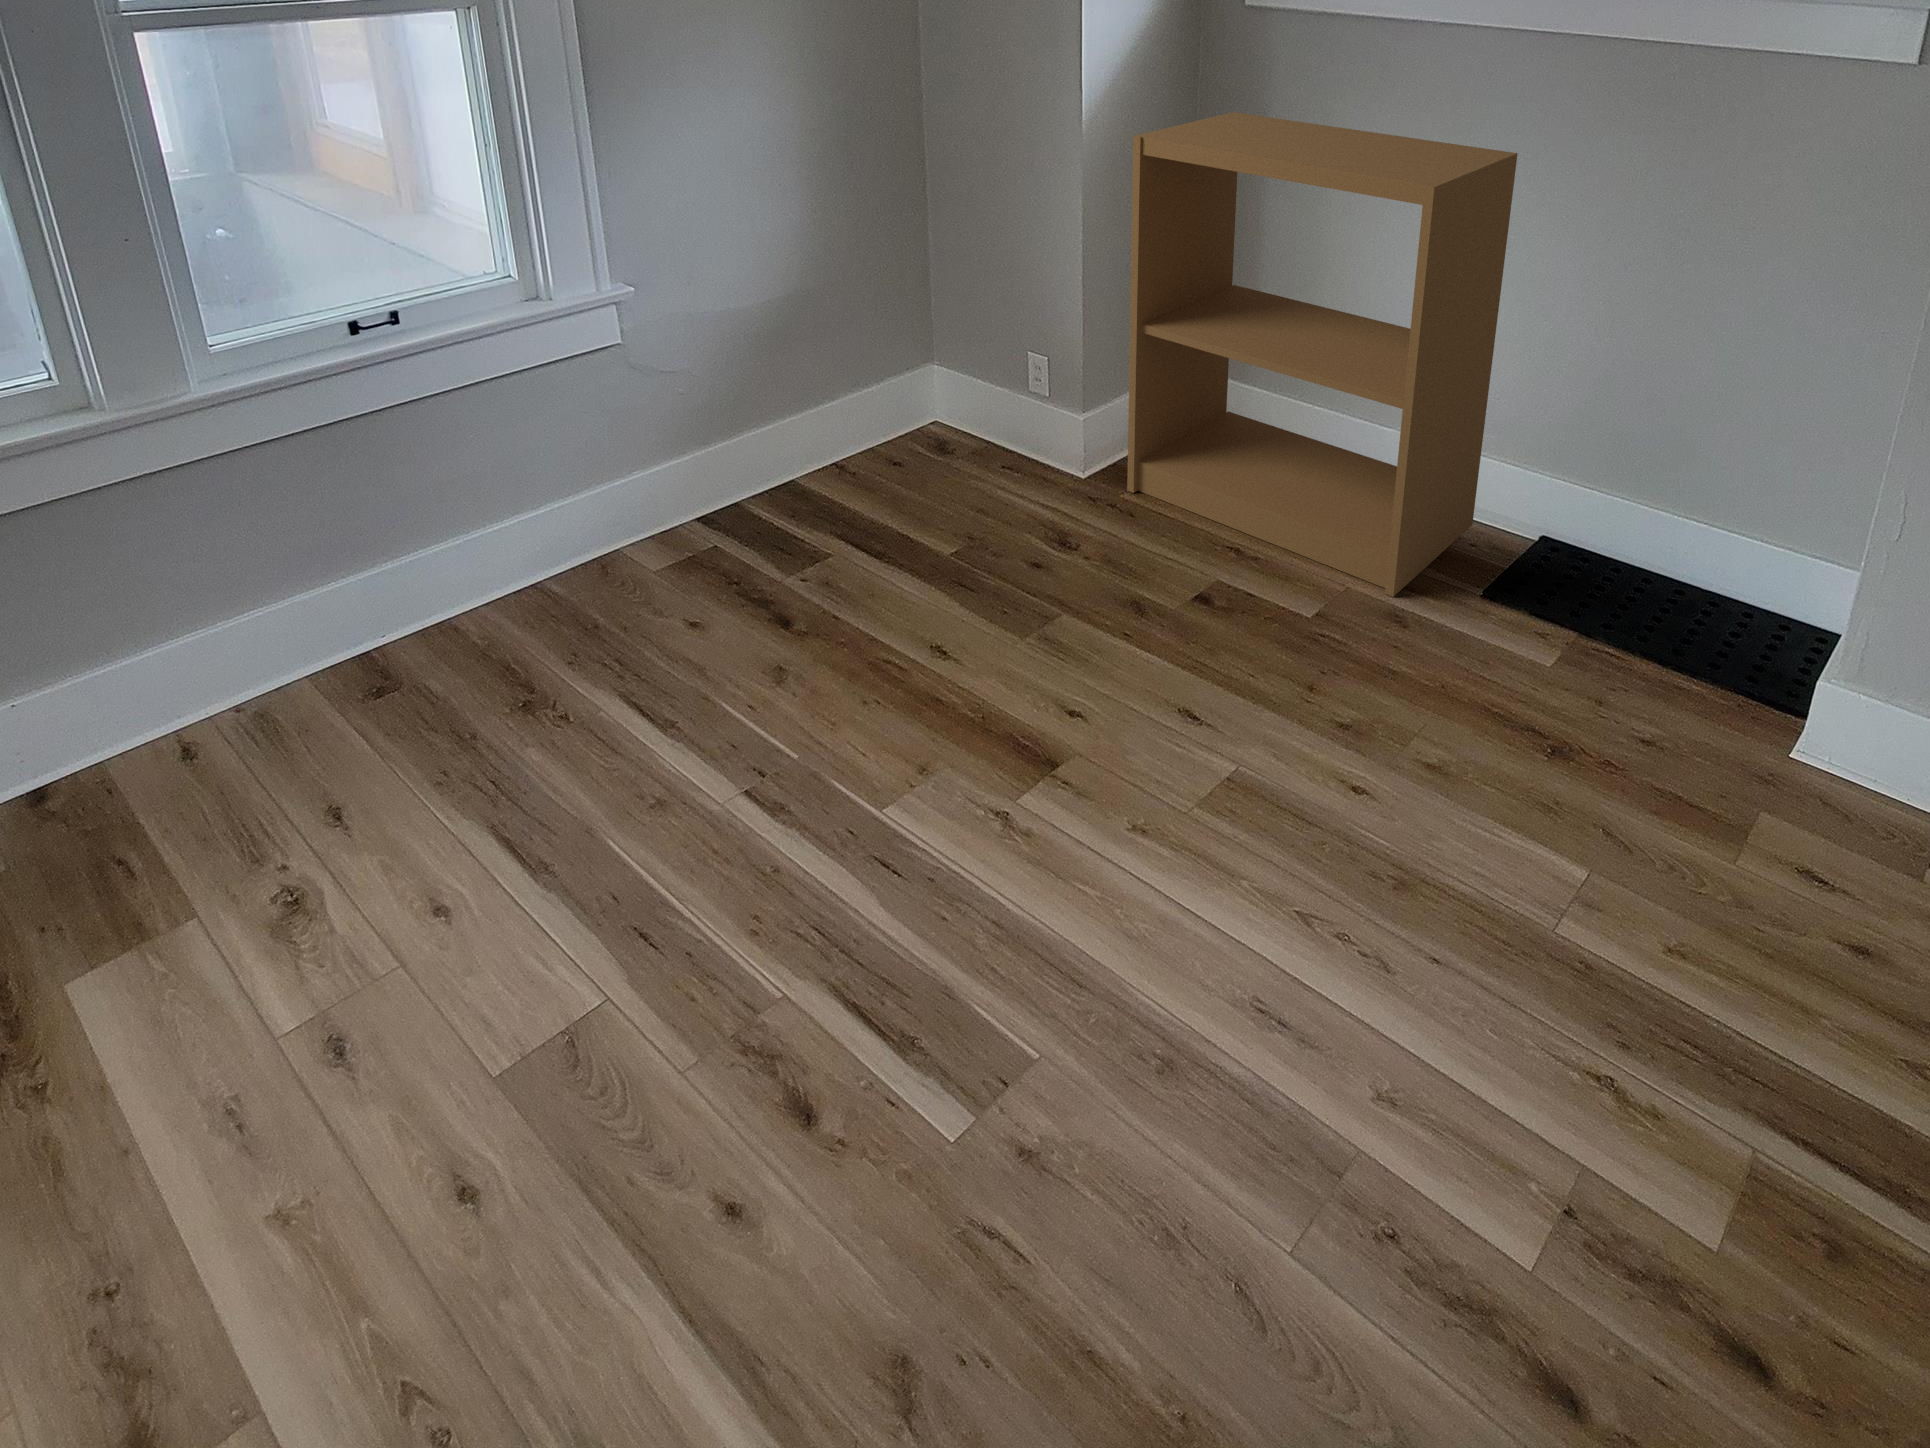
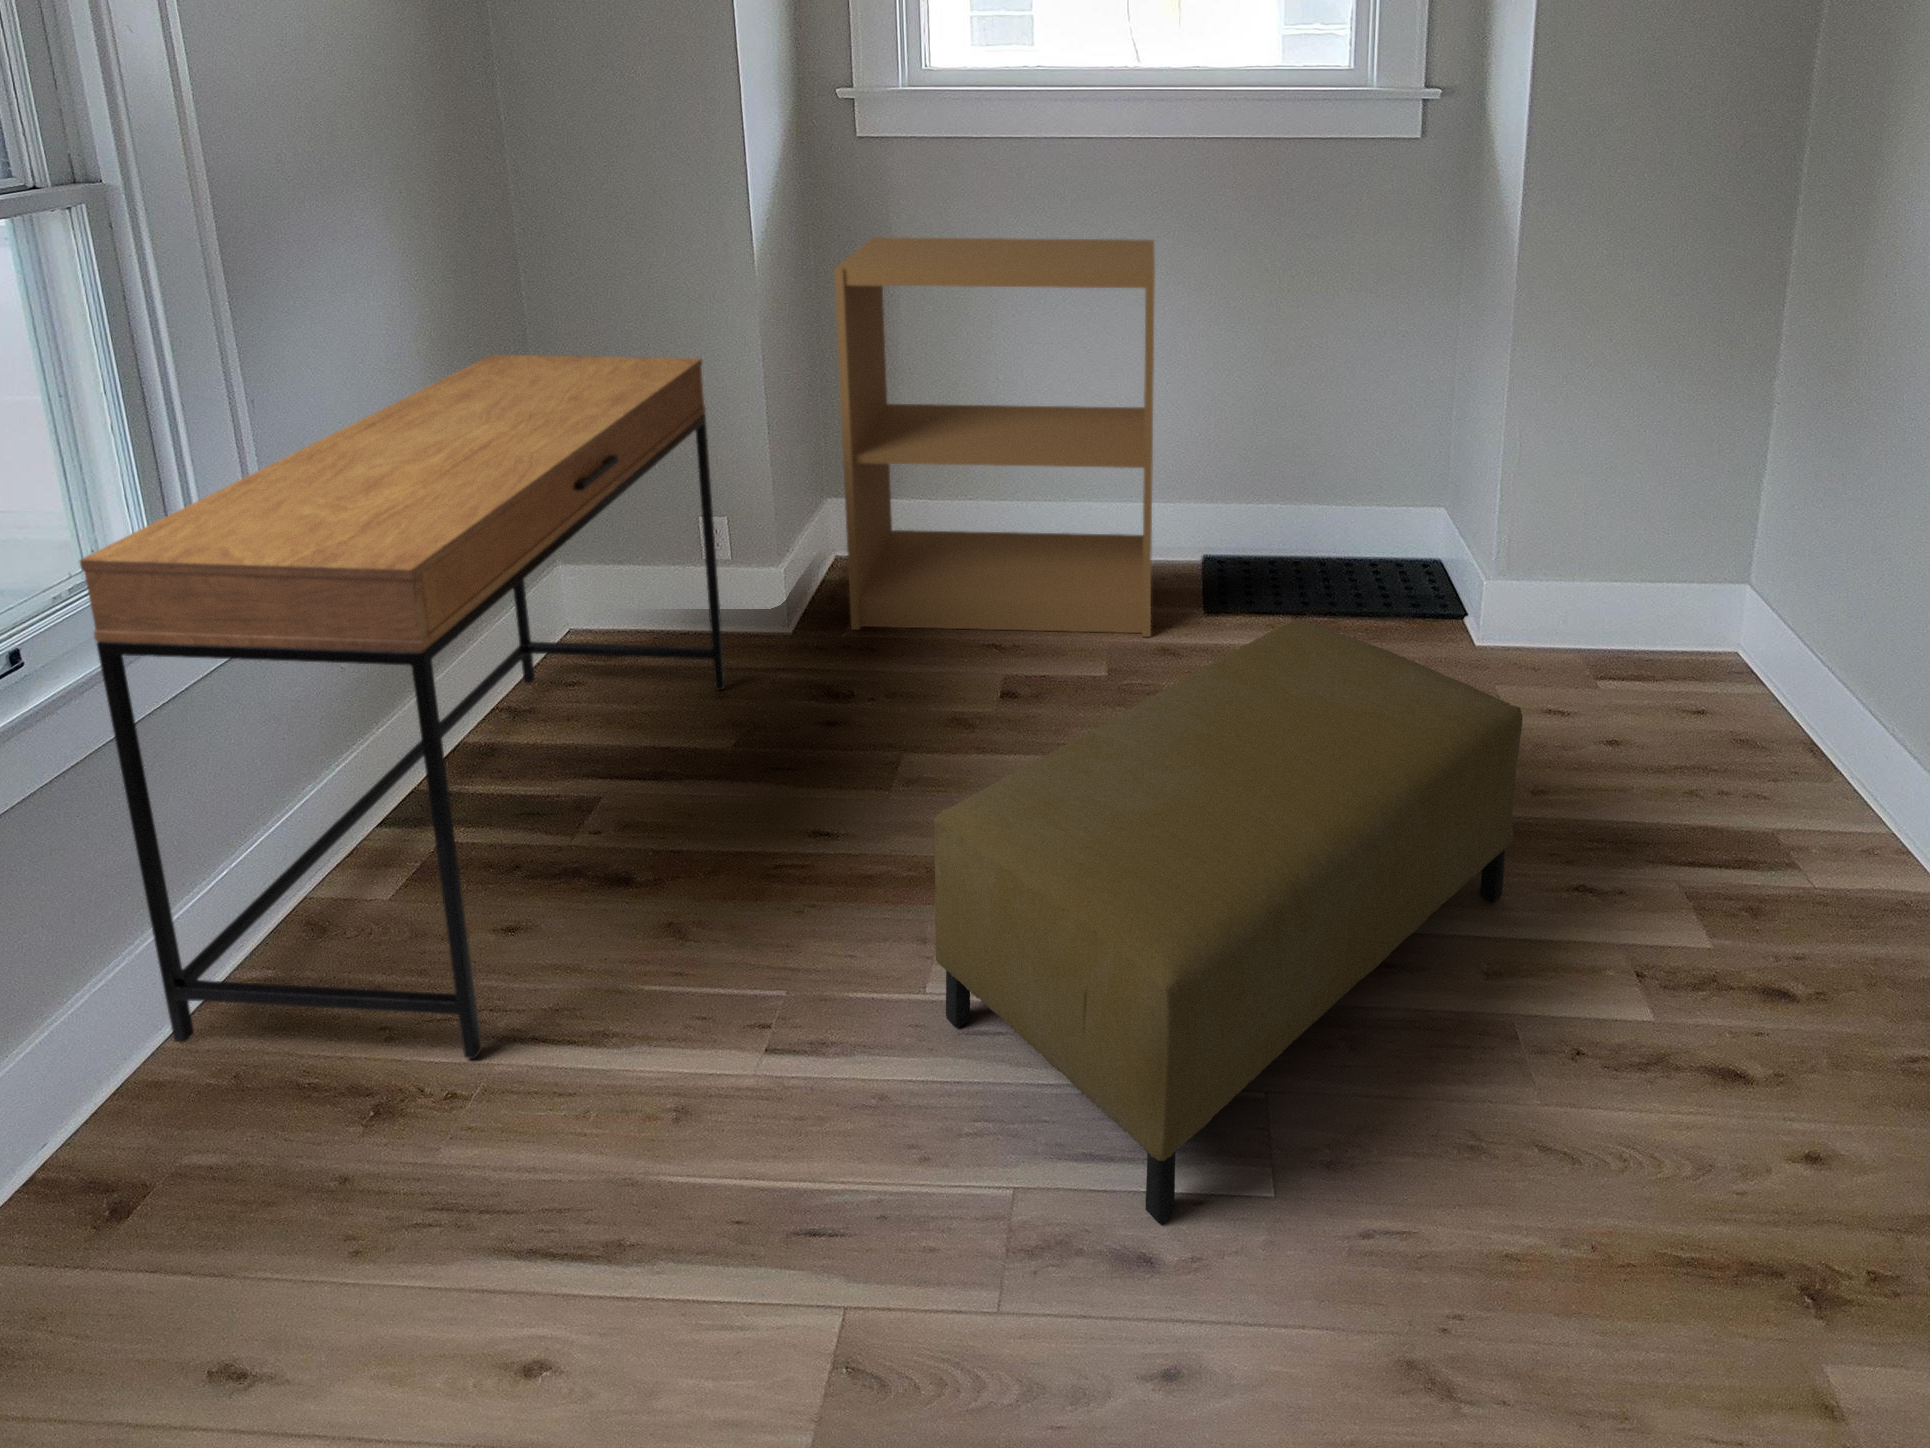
desk: none [426,171,988,699] -> present [80,355,725,1059]
ottoman: none [824,621,1543,1106] -> present [934,618,1523,1224]

